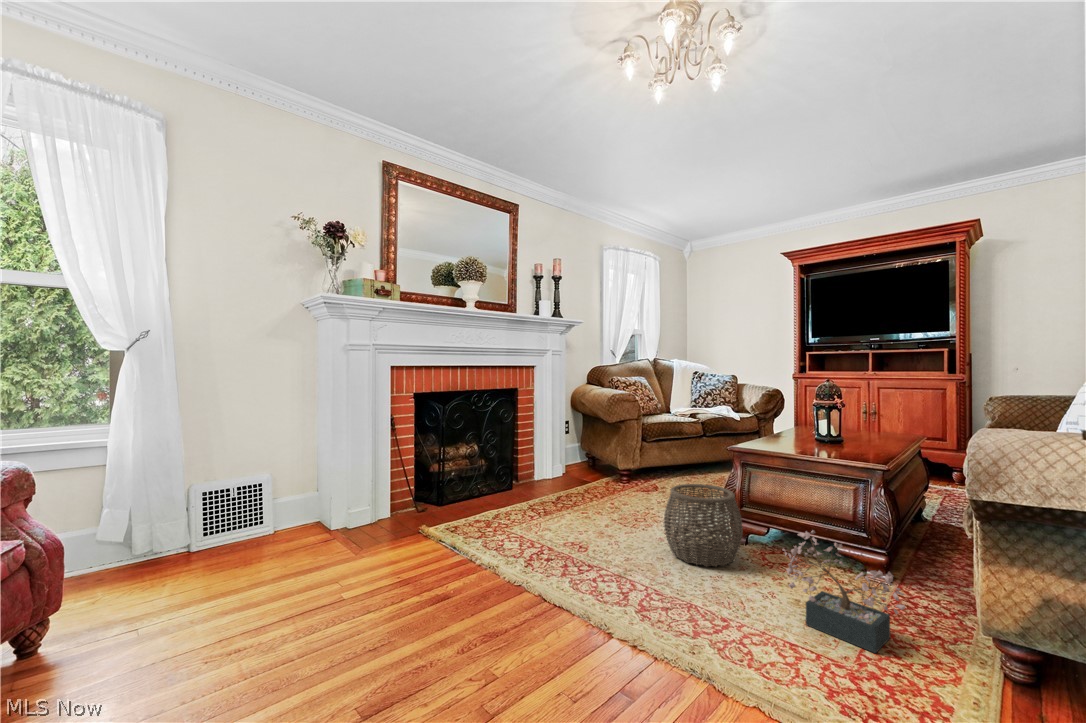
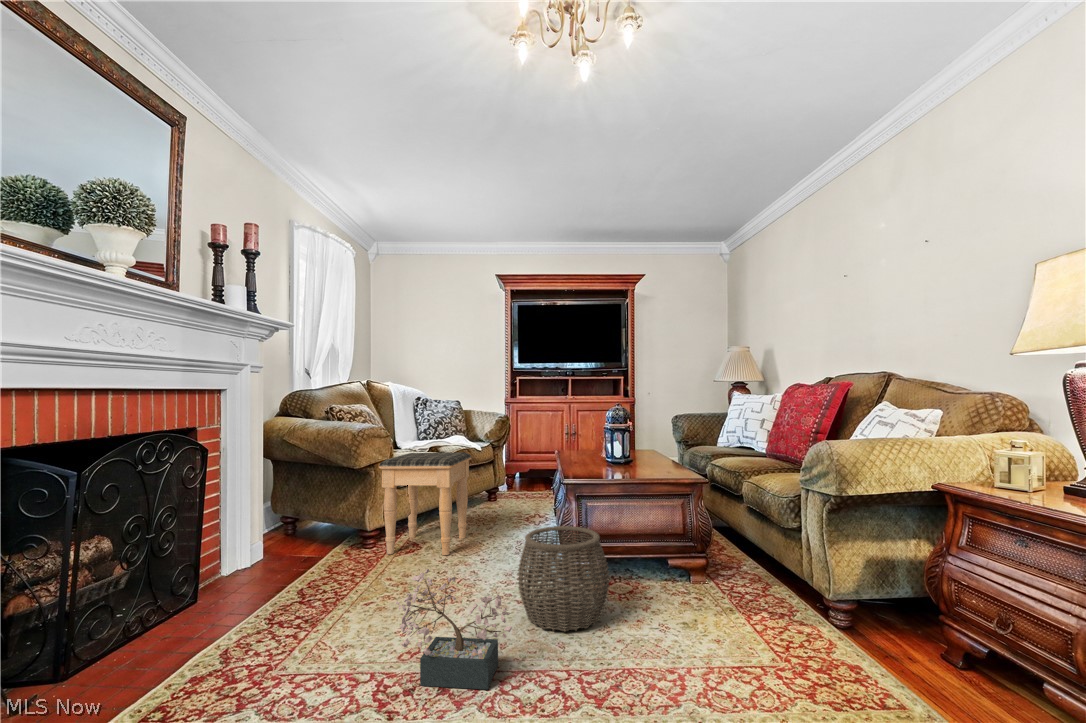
footstool: none [625,416,704,498] -> present [379,452,471,555]
decorative plant: present [783,530,905,653] -> present [396,569,512,689]

